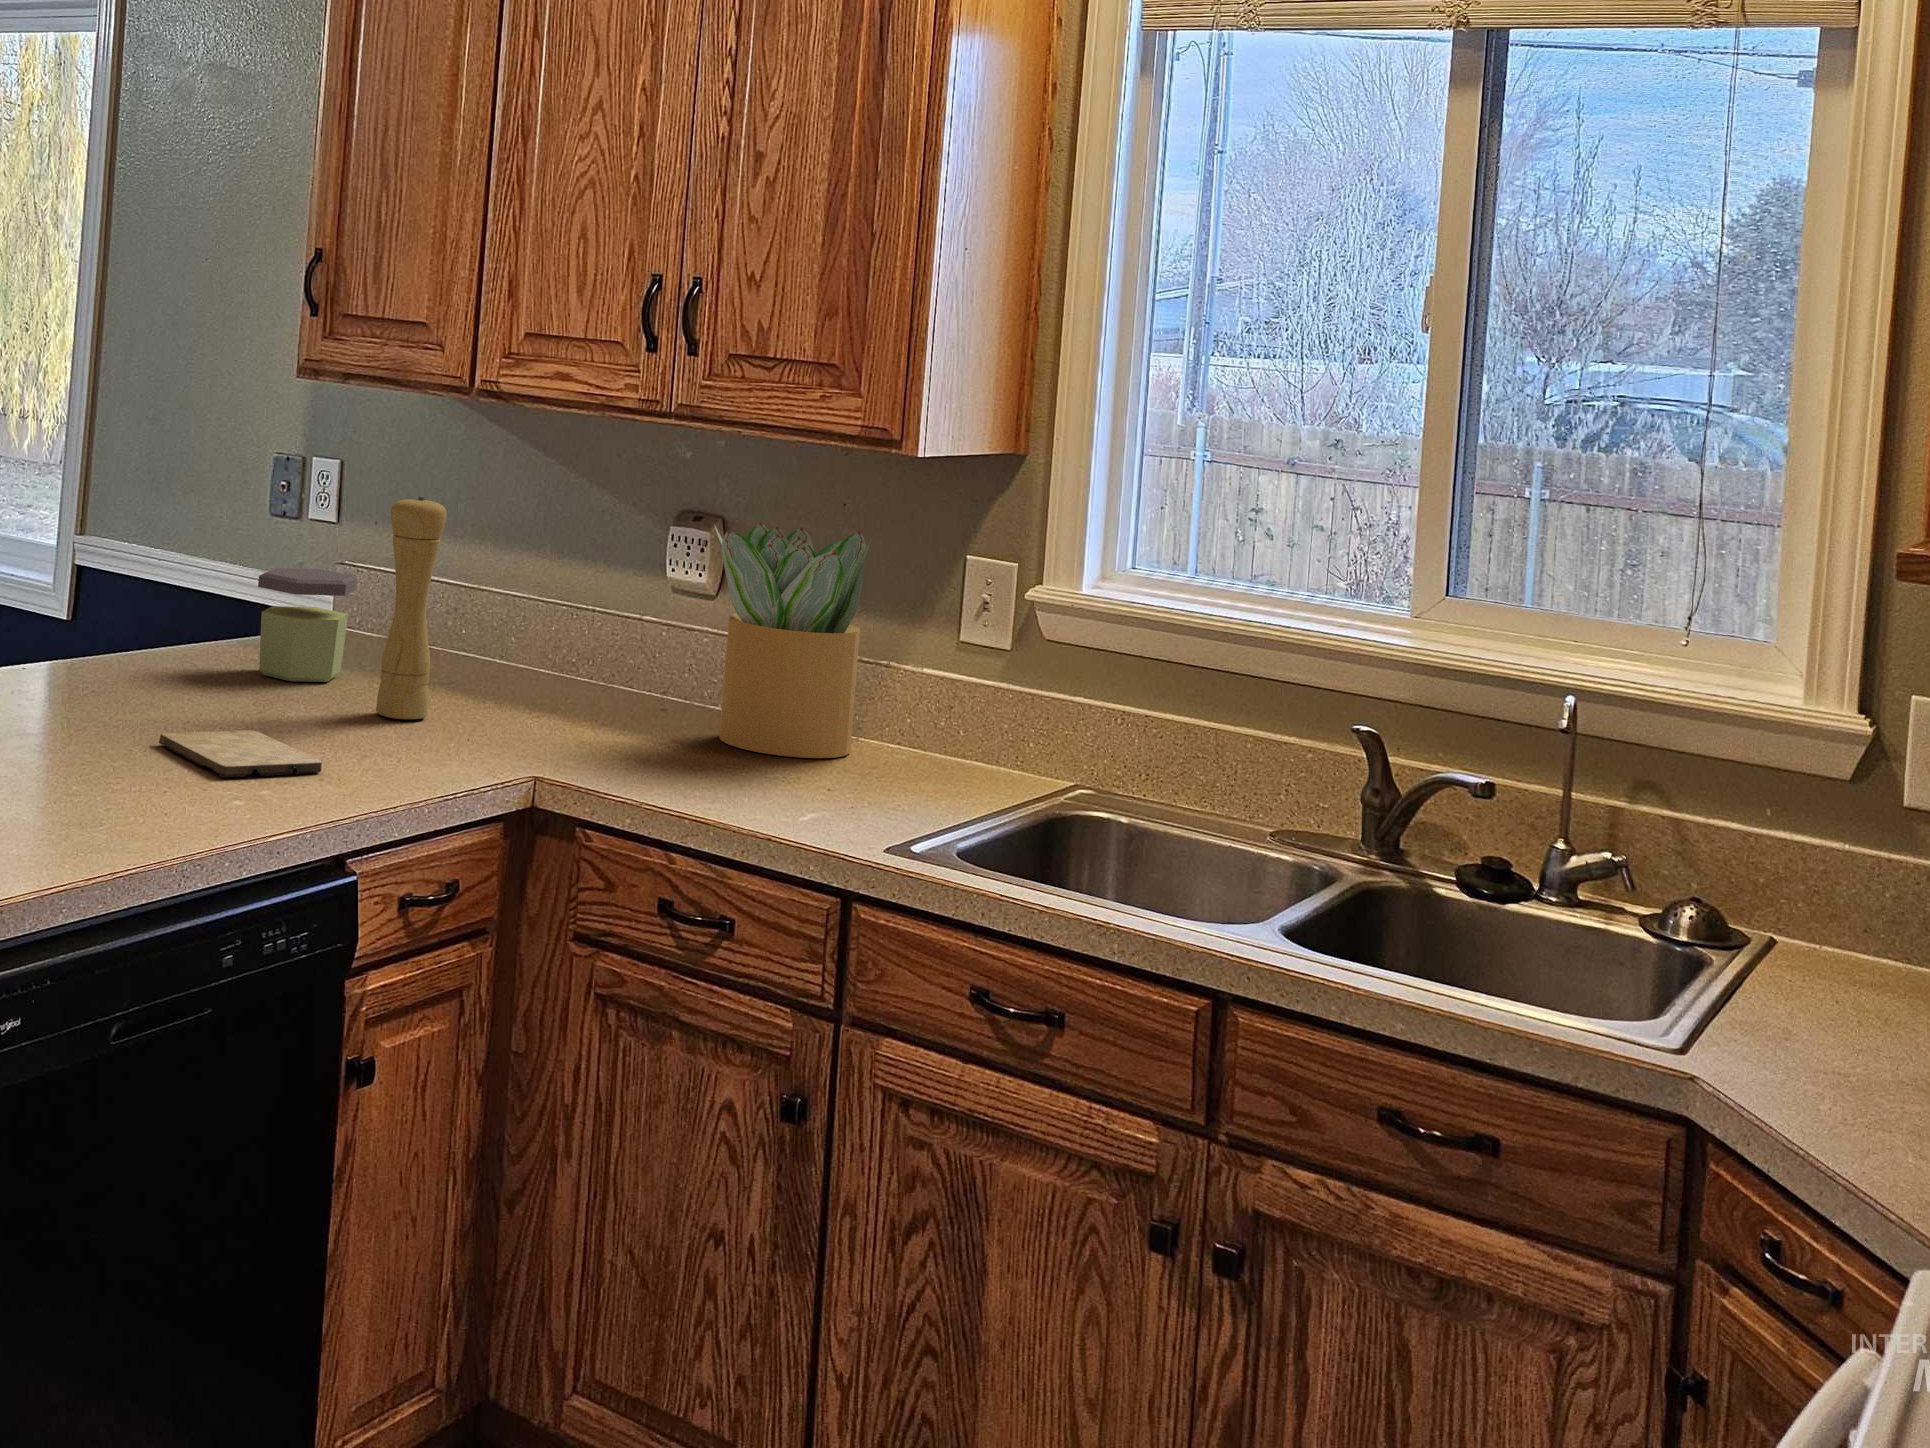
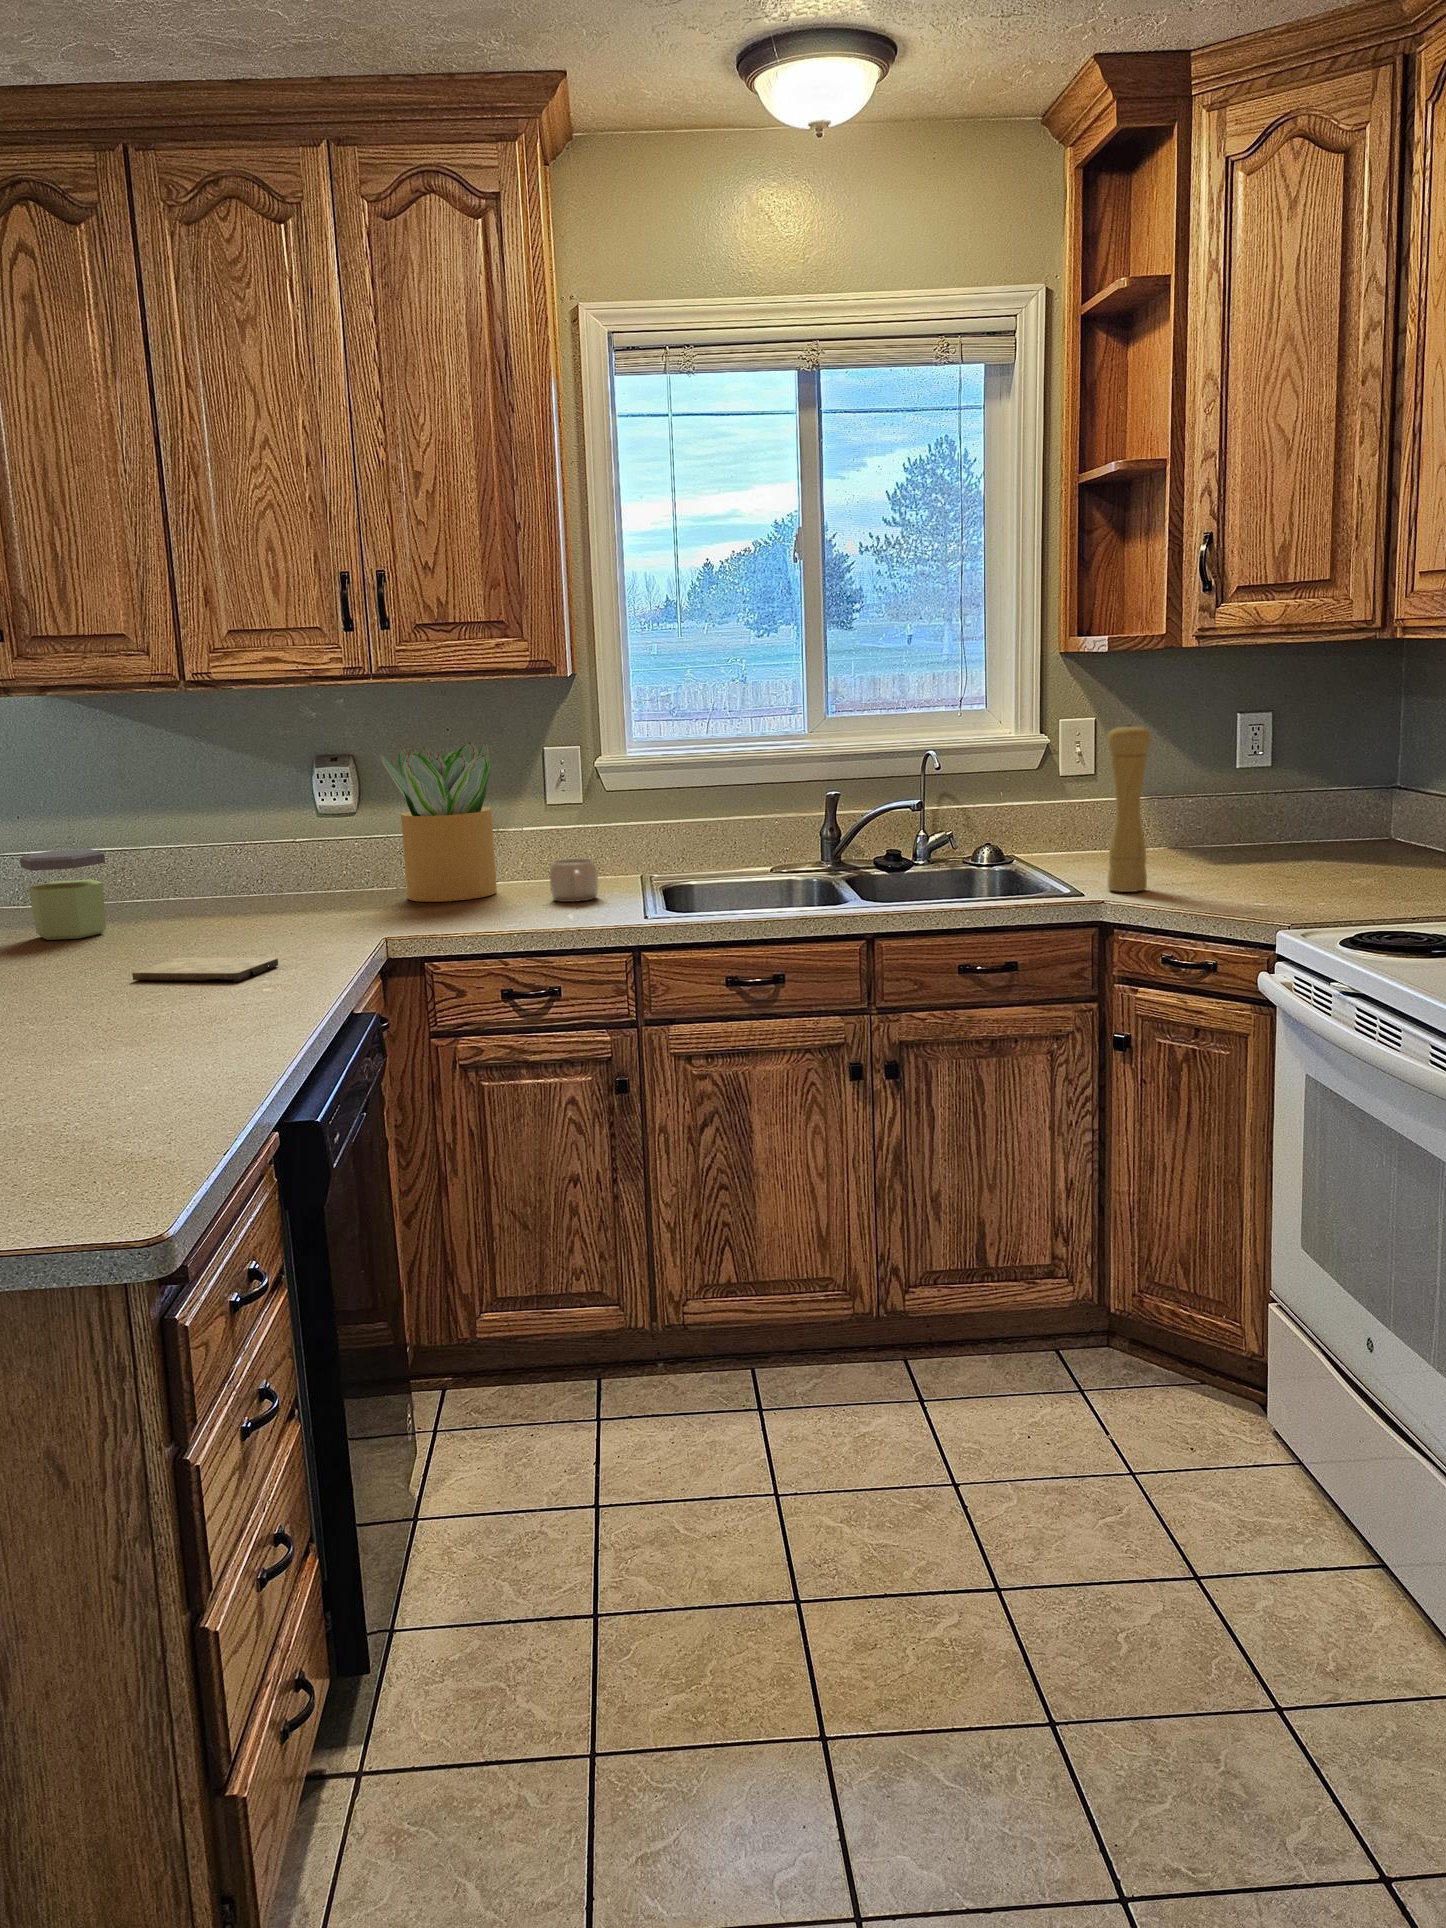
pepper mill: present [376,496,447,719] -> present [1107,724,1151,892]
mug: none [863,730,939,802] -> present [550,858,598,902]

